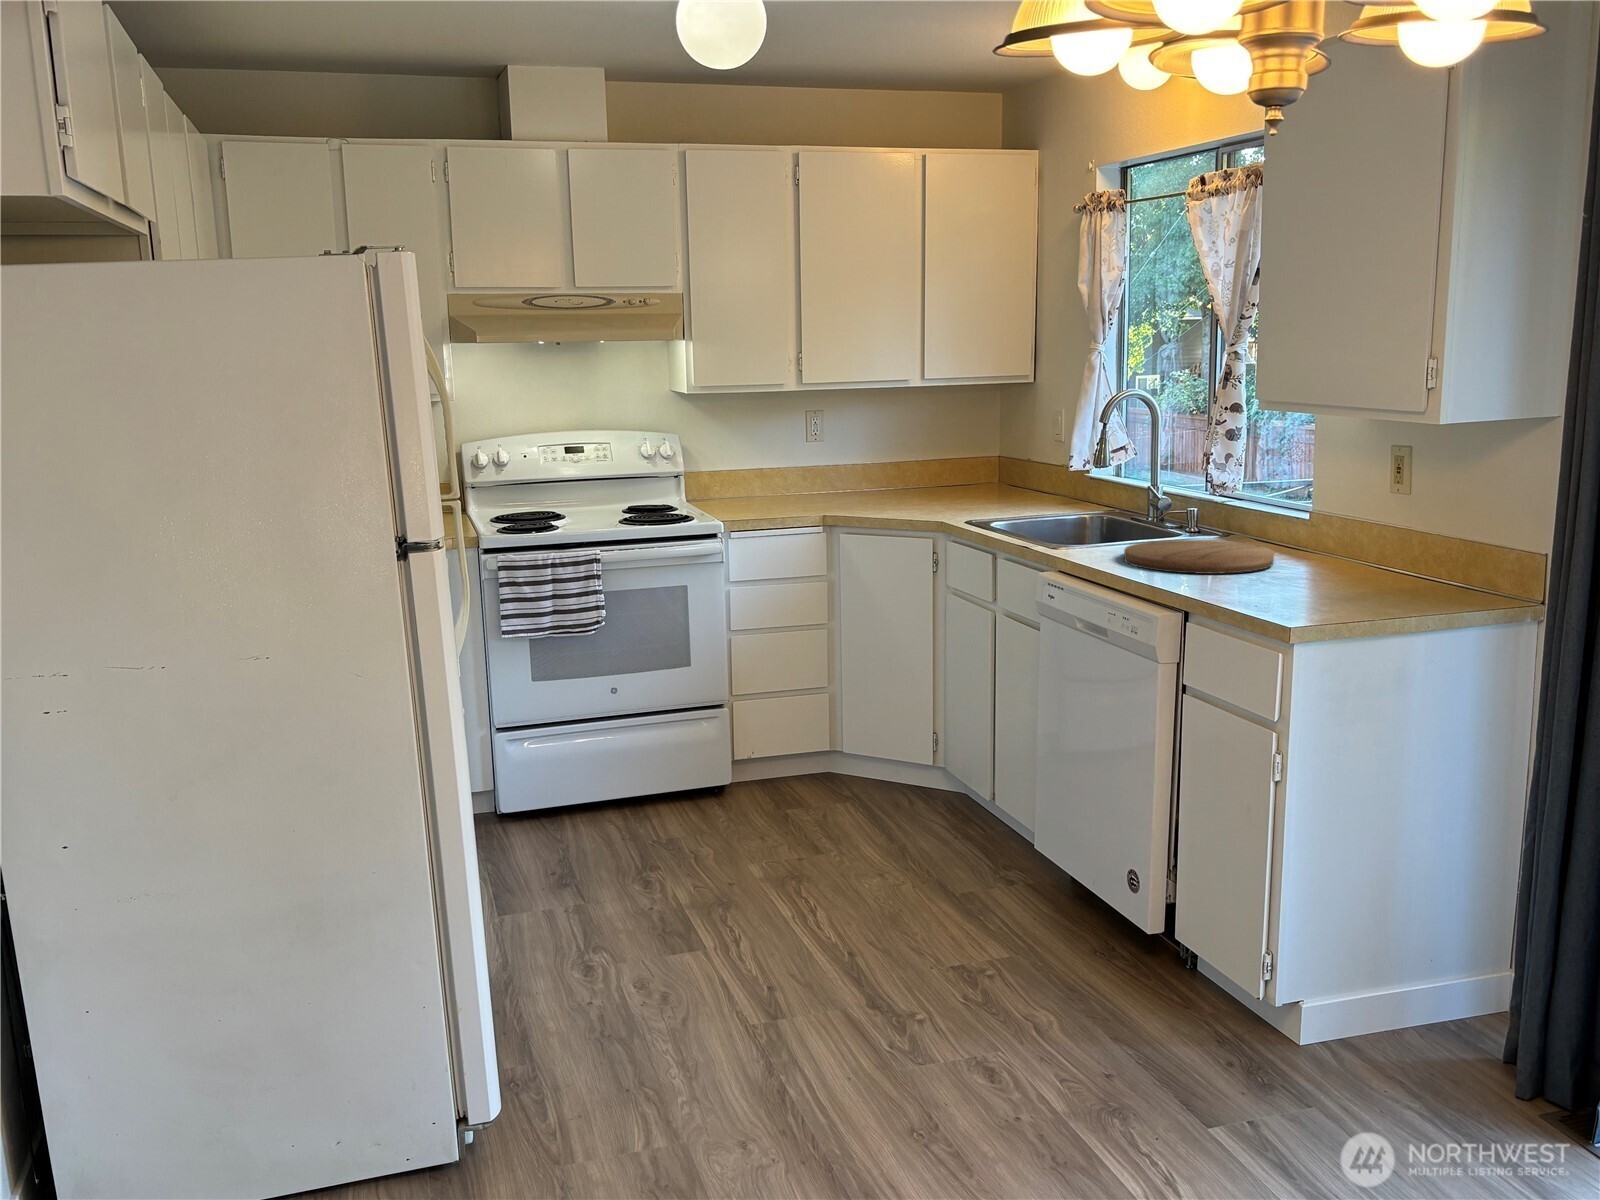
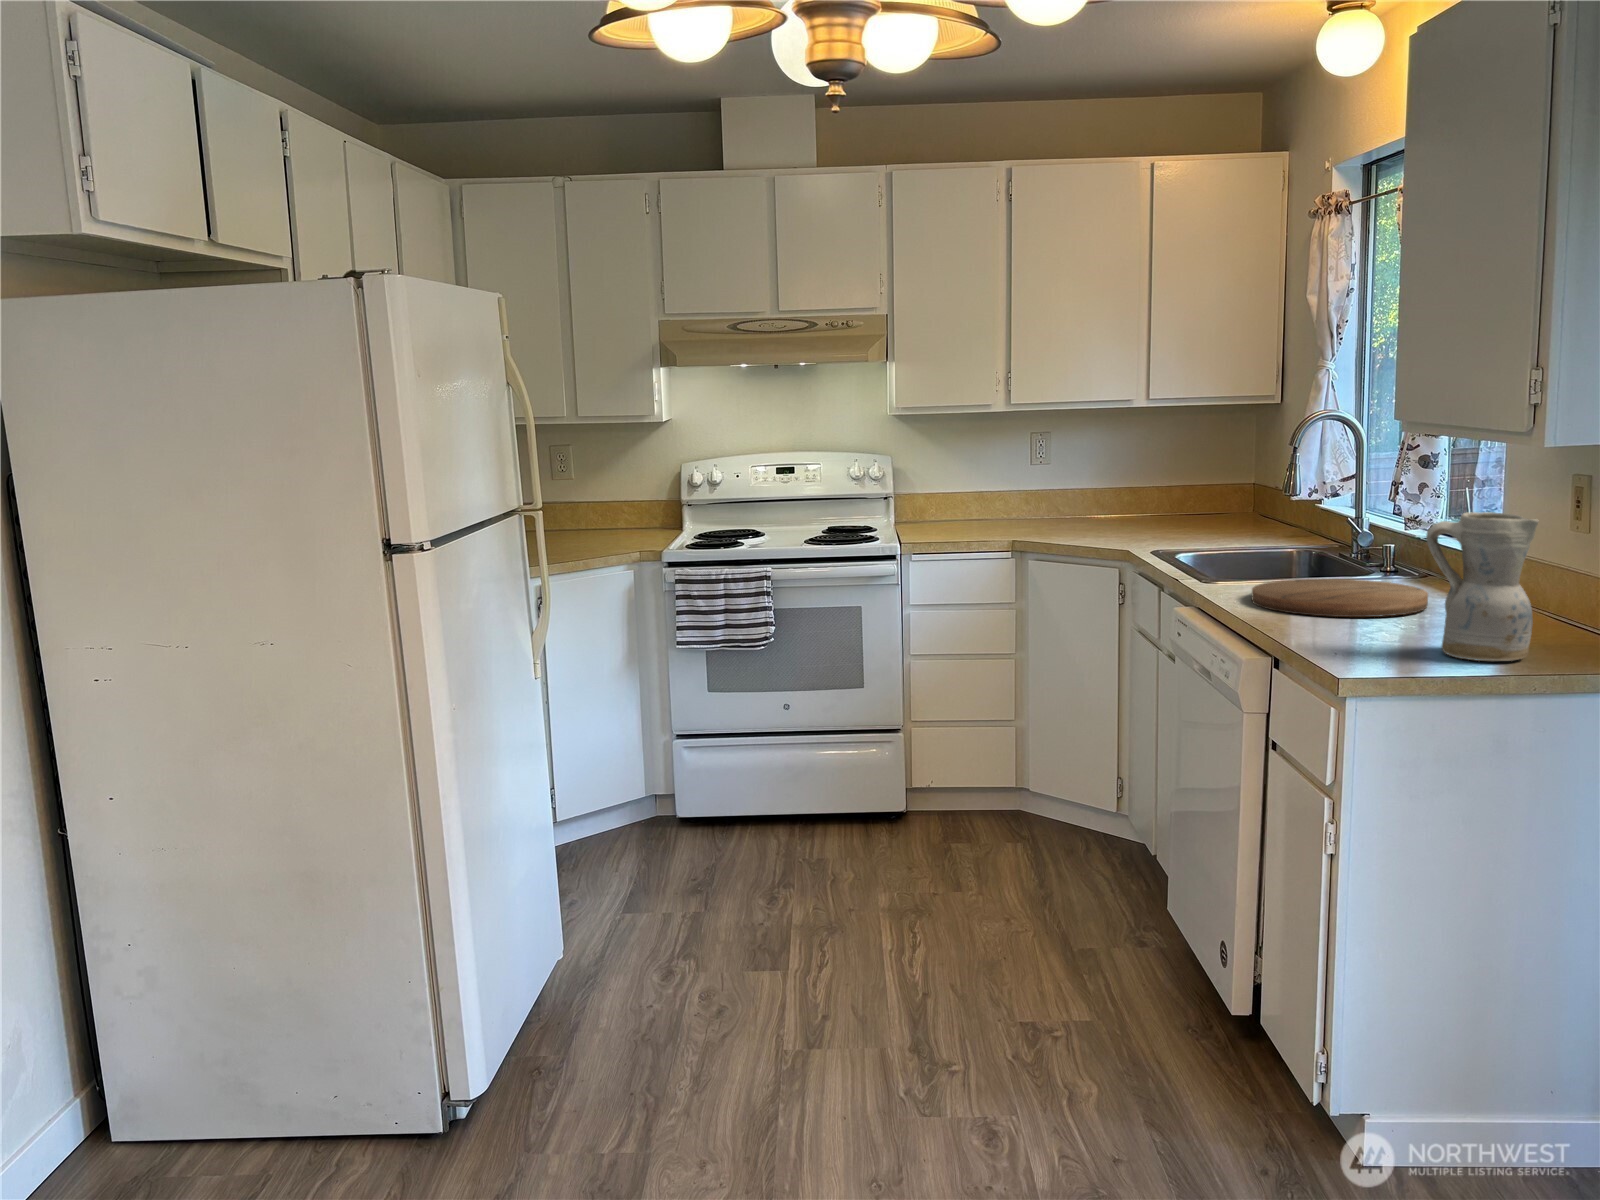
ceramic pitcher: none [1328,480,1420,605] -> present [1426,512,1538,661]

